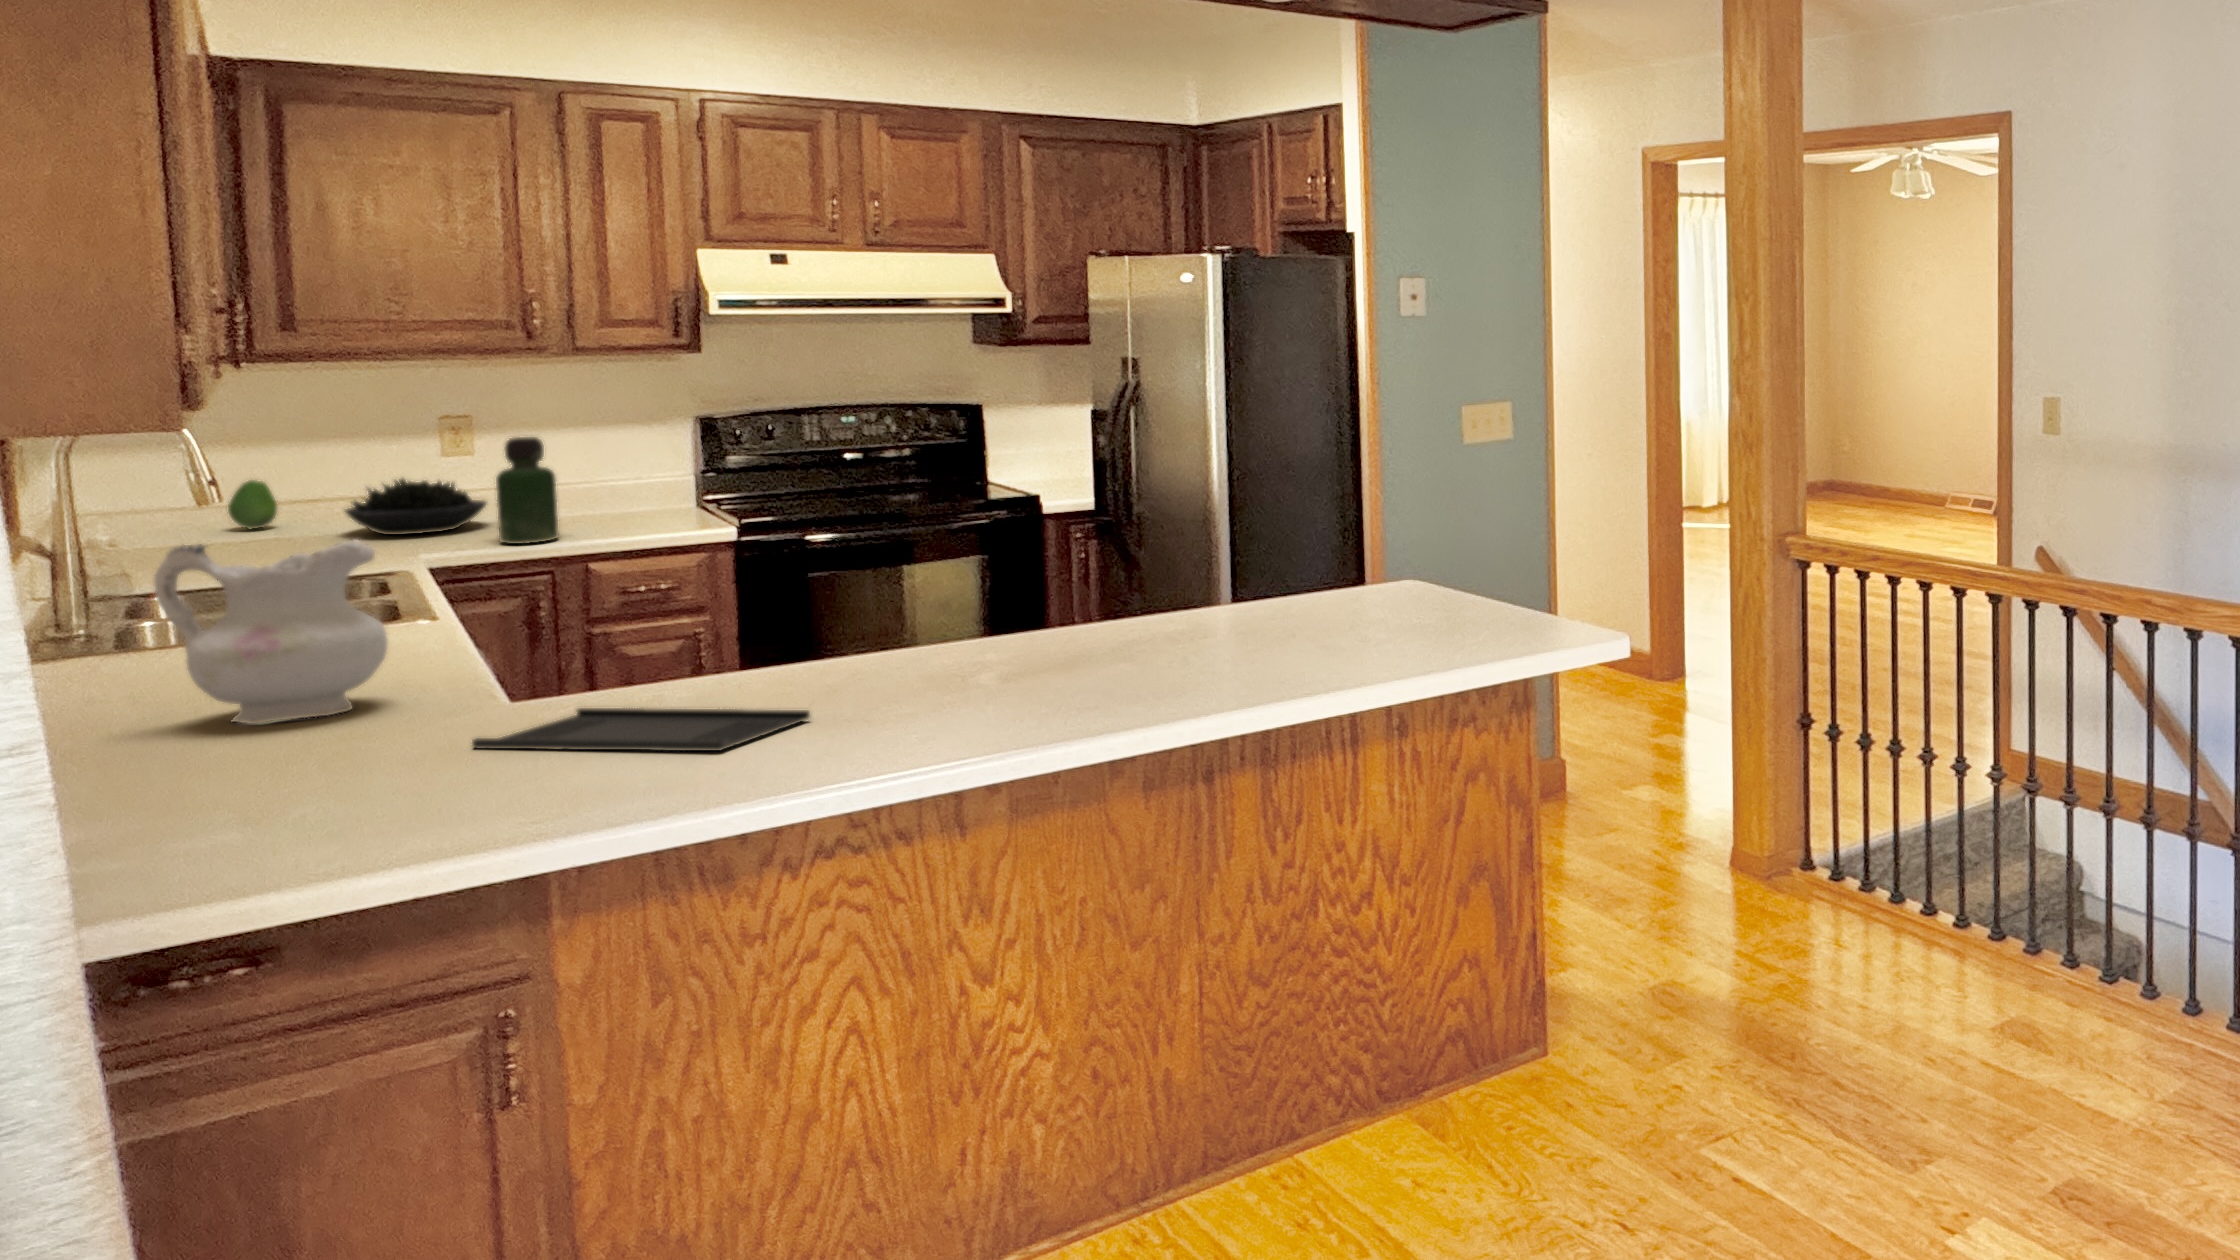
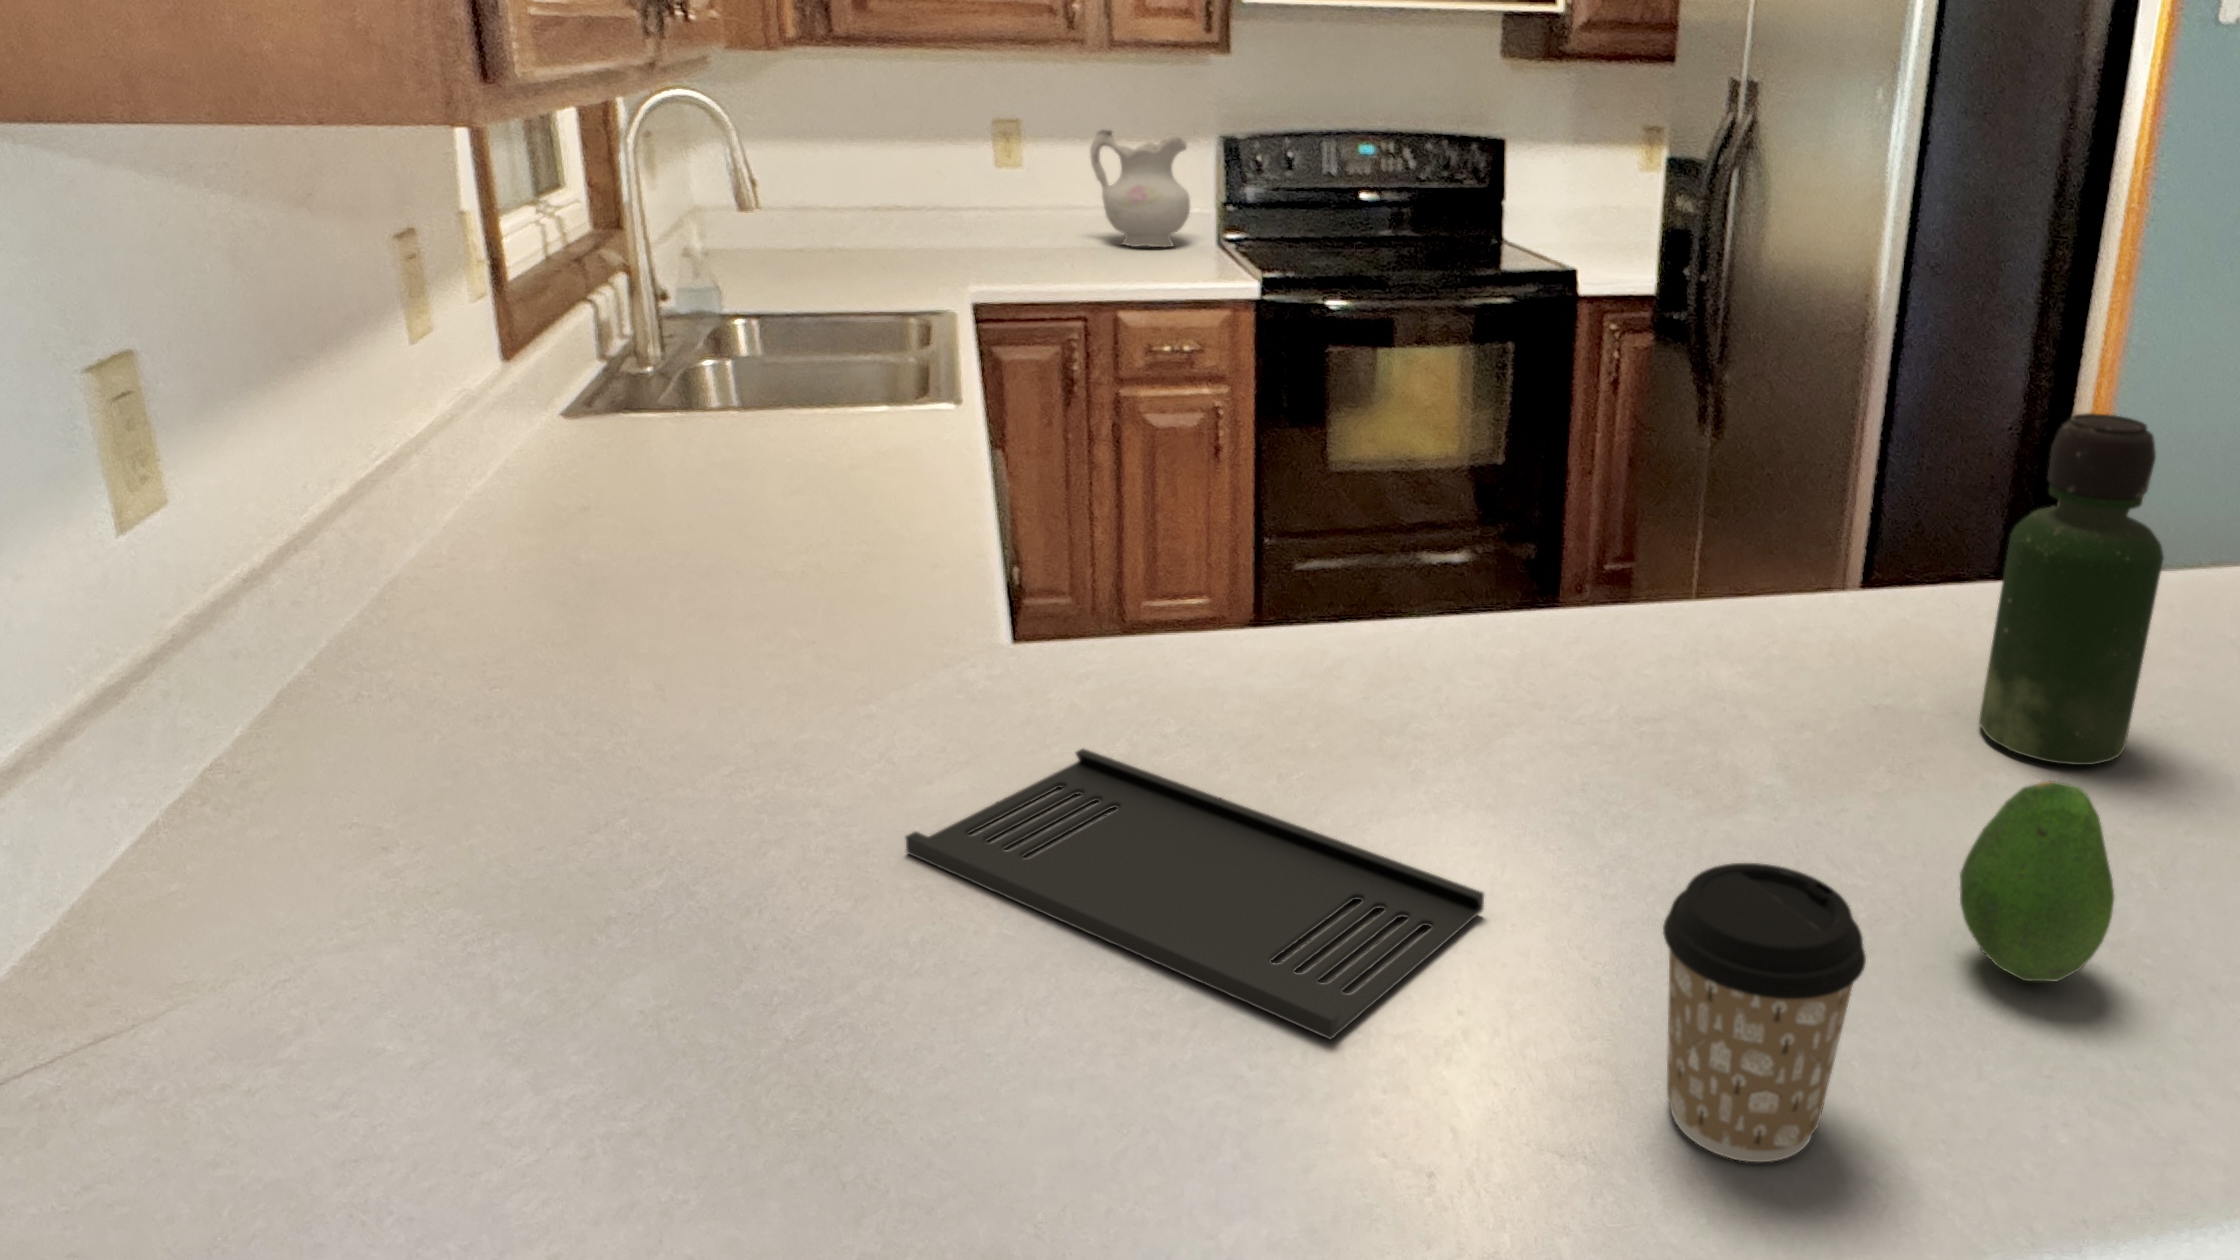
bottle: present [496,437,558,544] -> present [1979,413,2164,765]
succulent plant: present [345,479,486,535] -> none [911,191,1032,260]
fruit: present [228,480,277,529] -> present [1960,780,2114,982]
ceramic pitcher: present [154,540,388,724] -> present [1090,130,1190,247]
coffee cup: none [862,647,946,747] -> present [1663,863,1866,1162]

